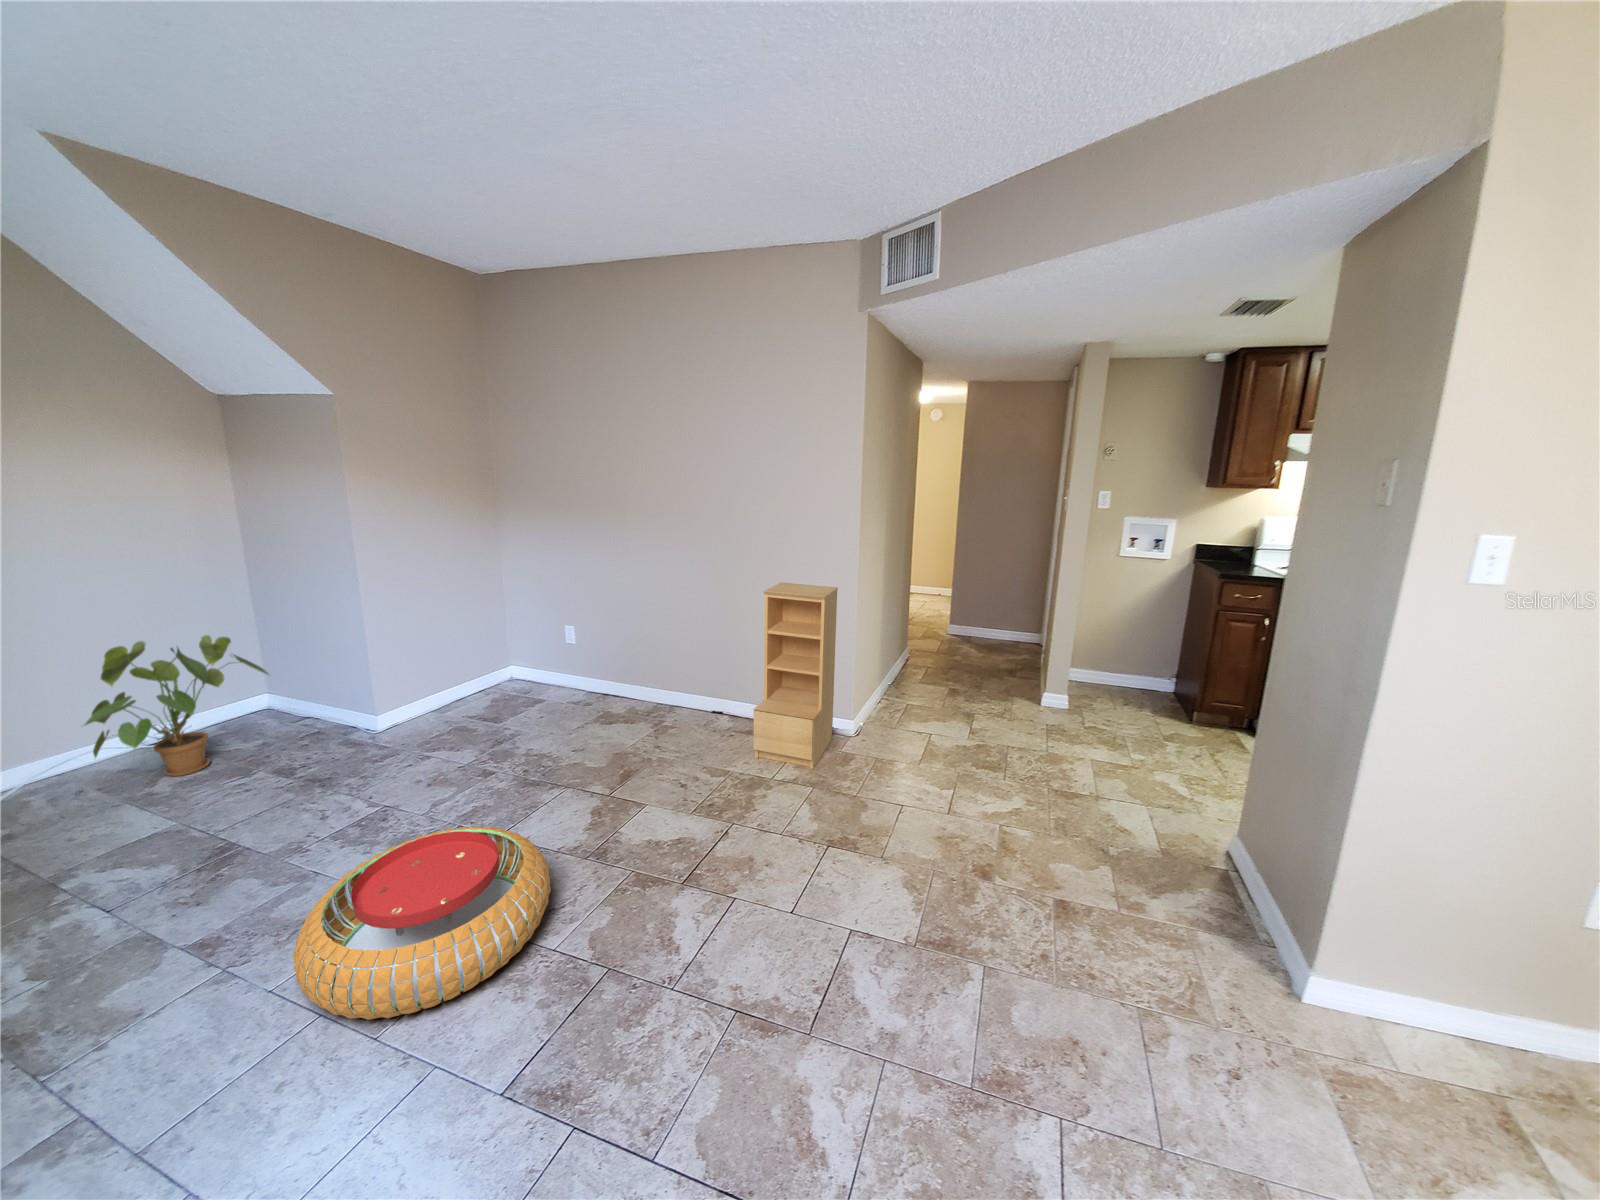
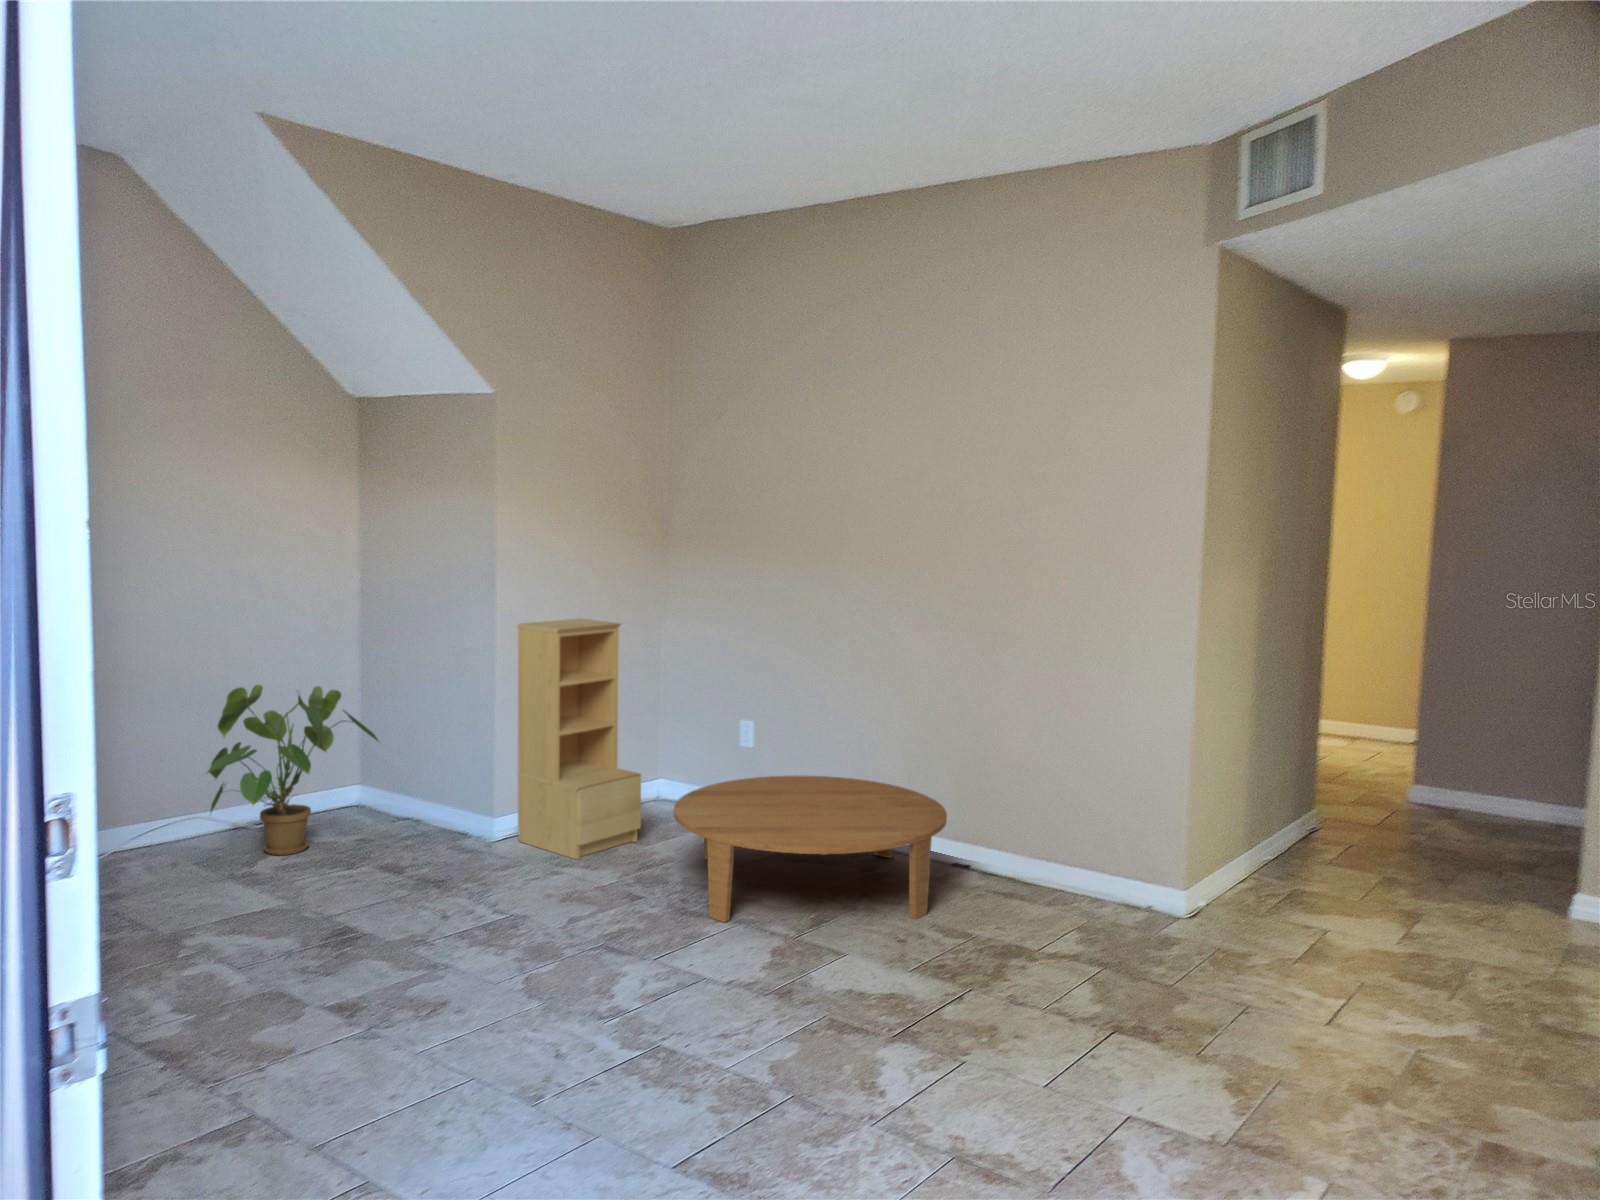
bookshelf: present [754,582,838,769] -> present [517,619,641,859]
coffee table: none [515,665,707,789] -> present [674,776,947,922]
pouf: present [293,826,551,1020] -> none [451,914,724,1090]

